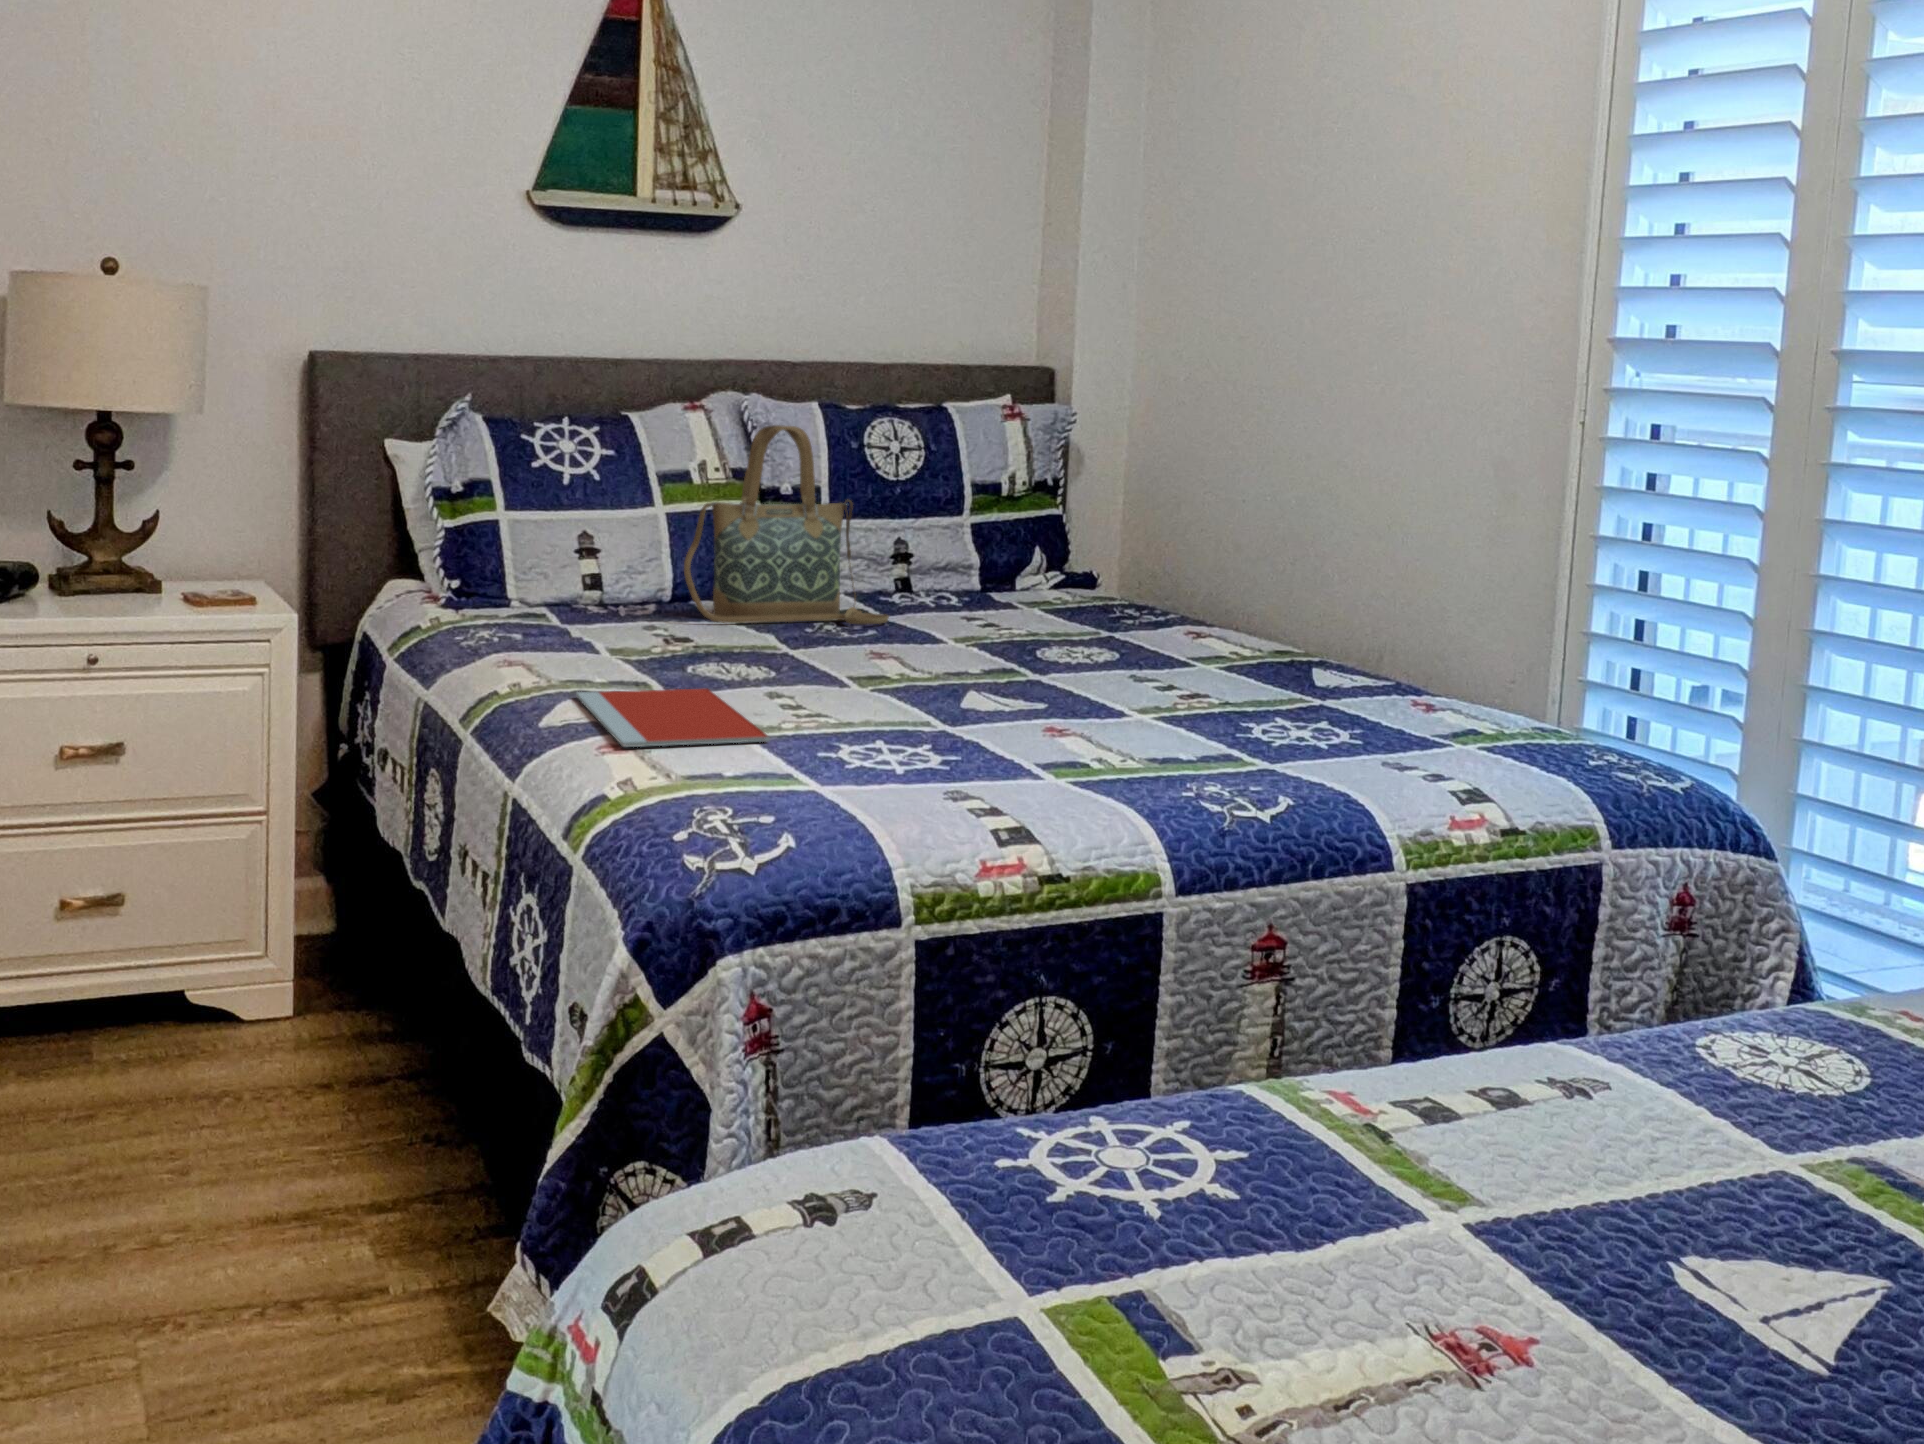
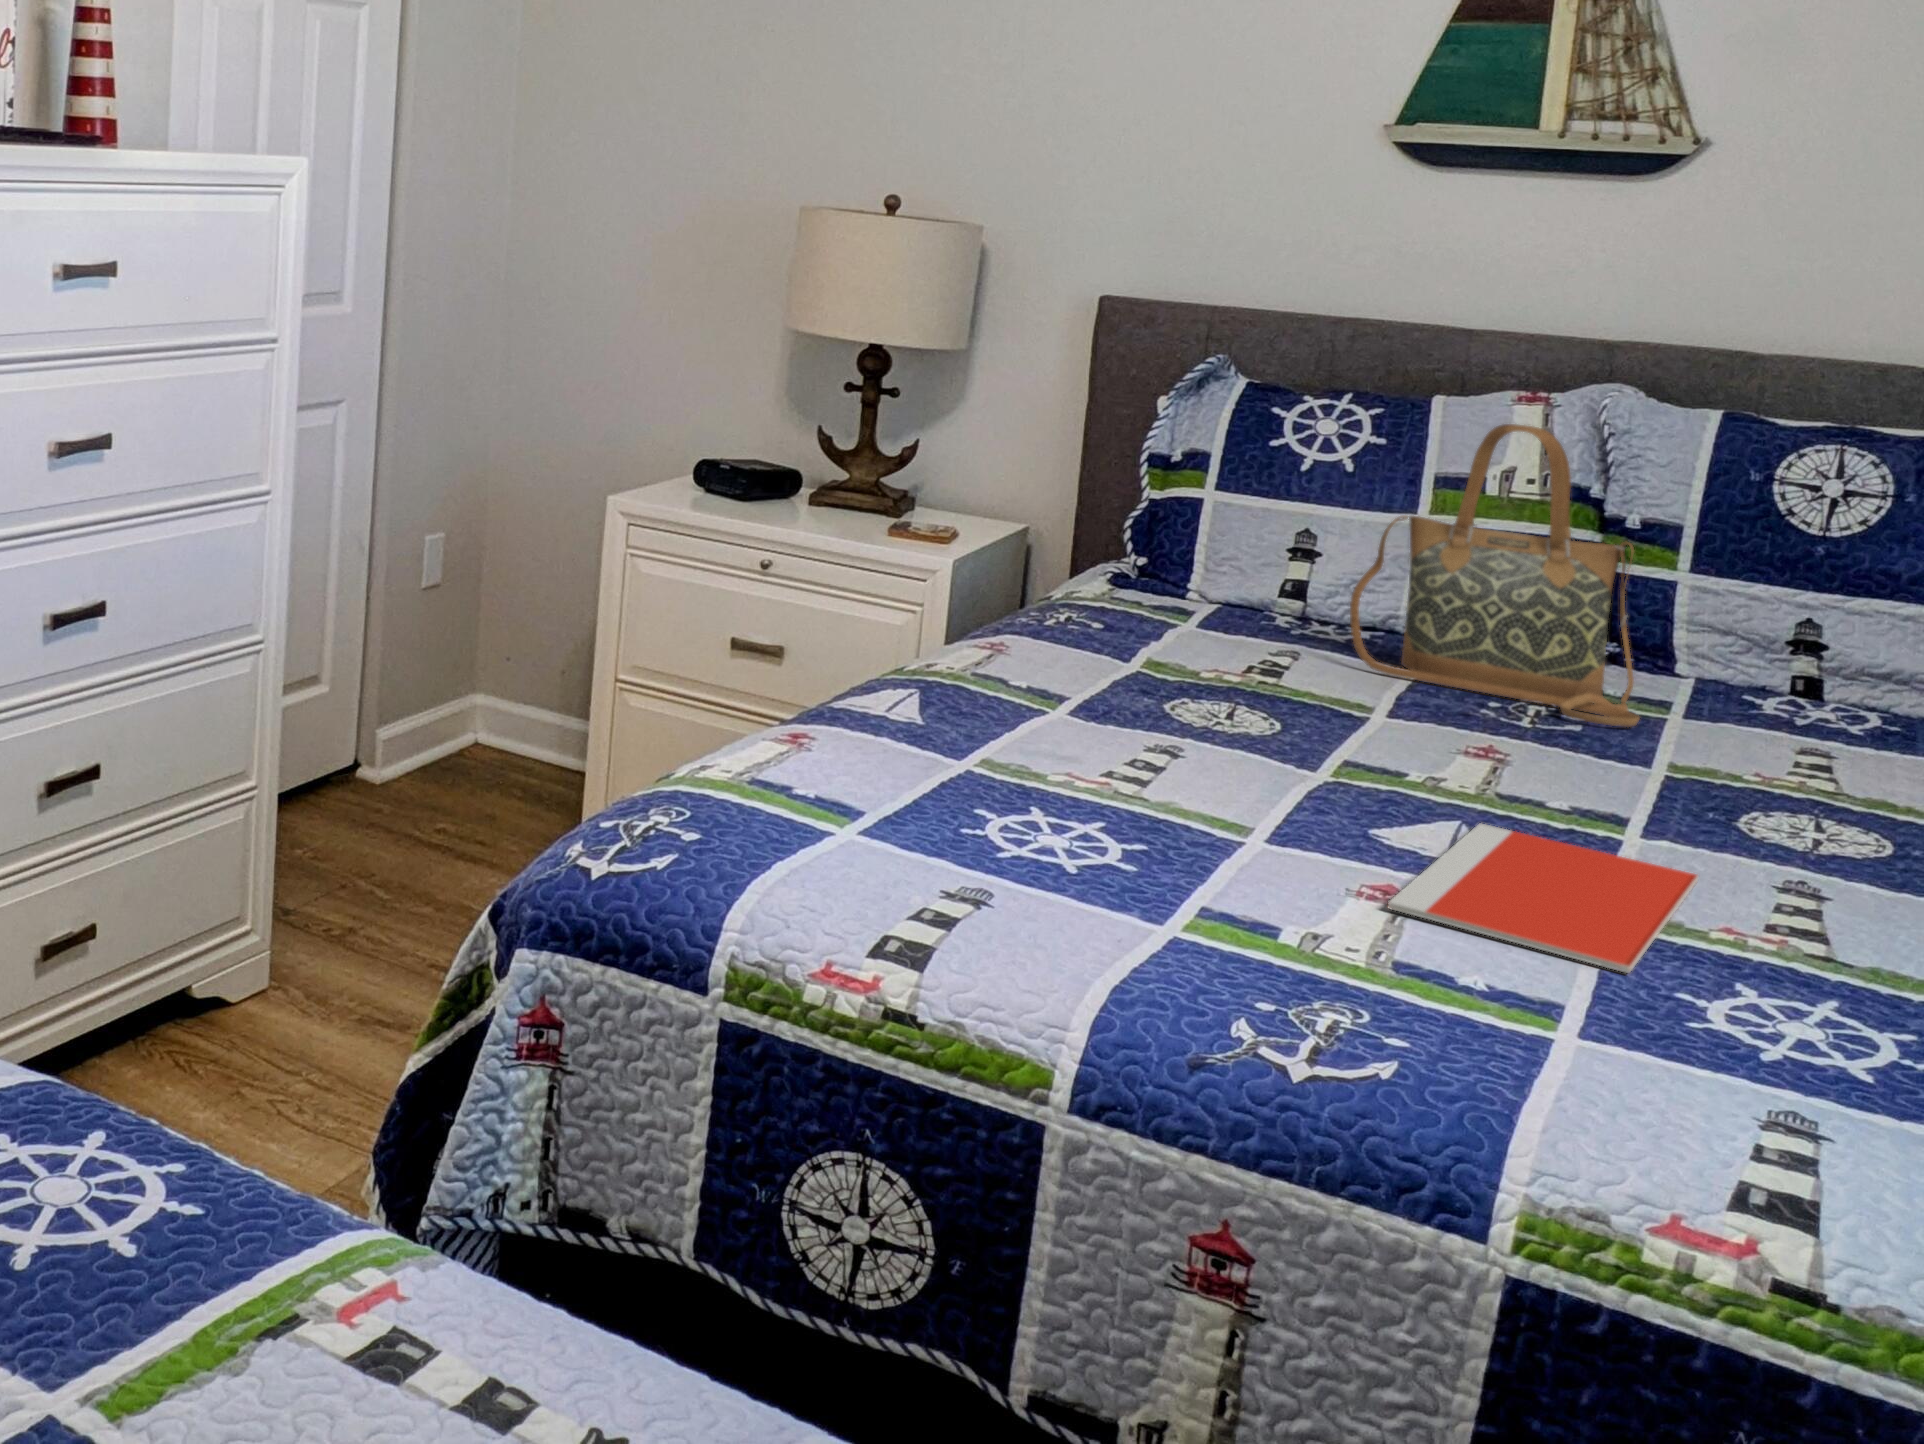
notebook: present [576,689,770,747] -> present [1388,824,1698,973]

